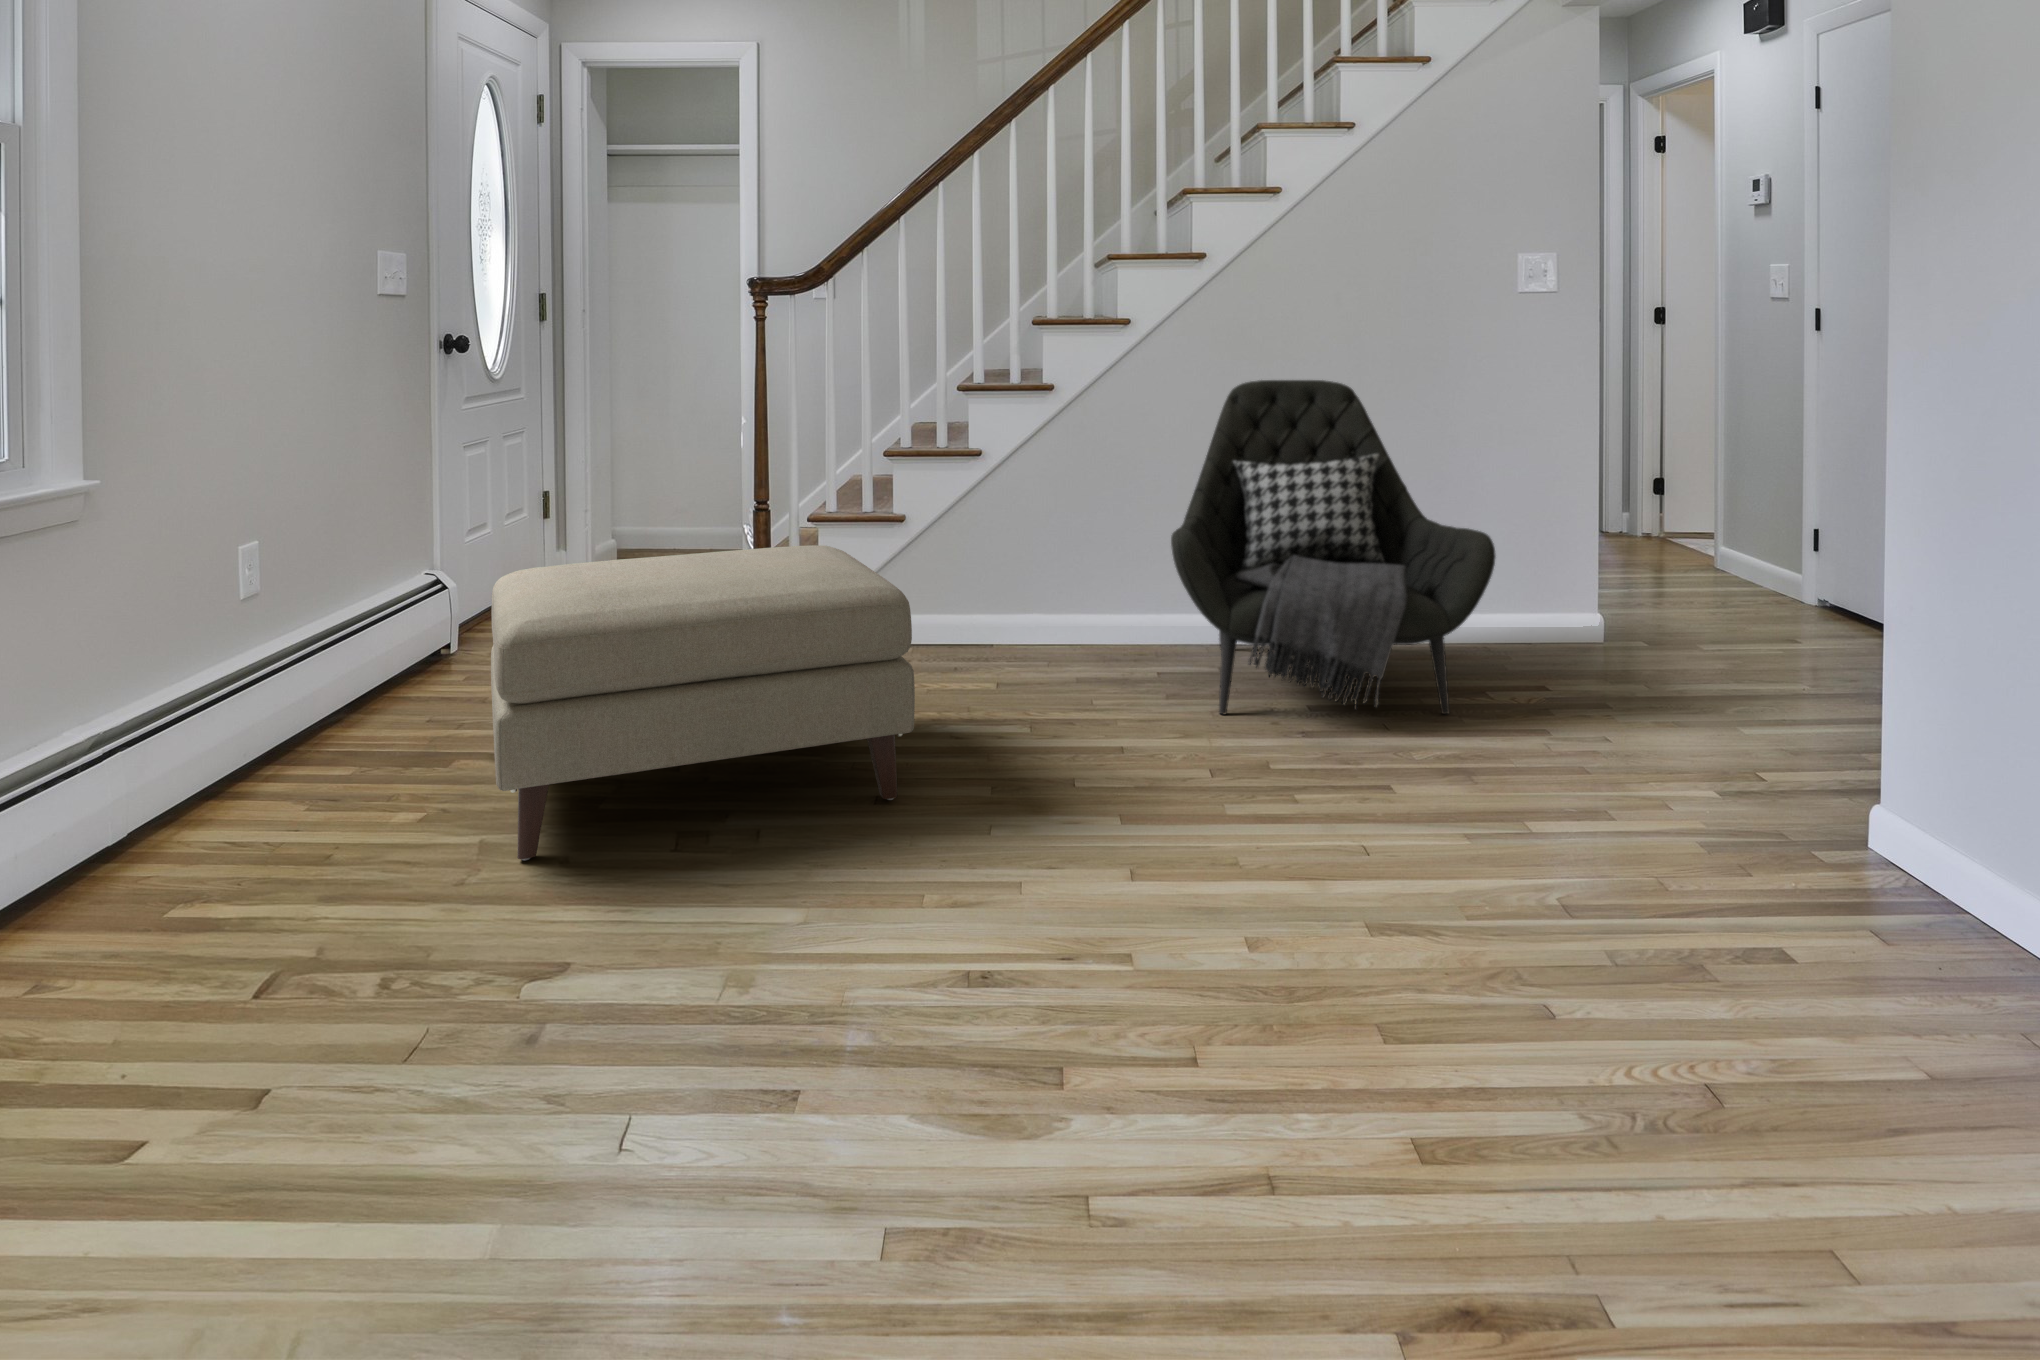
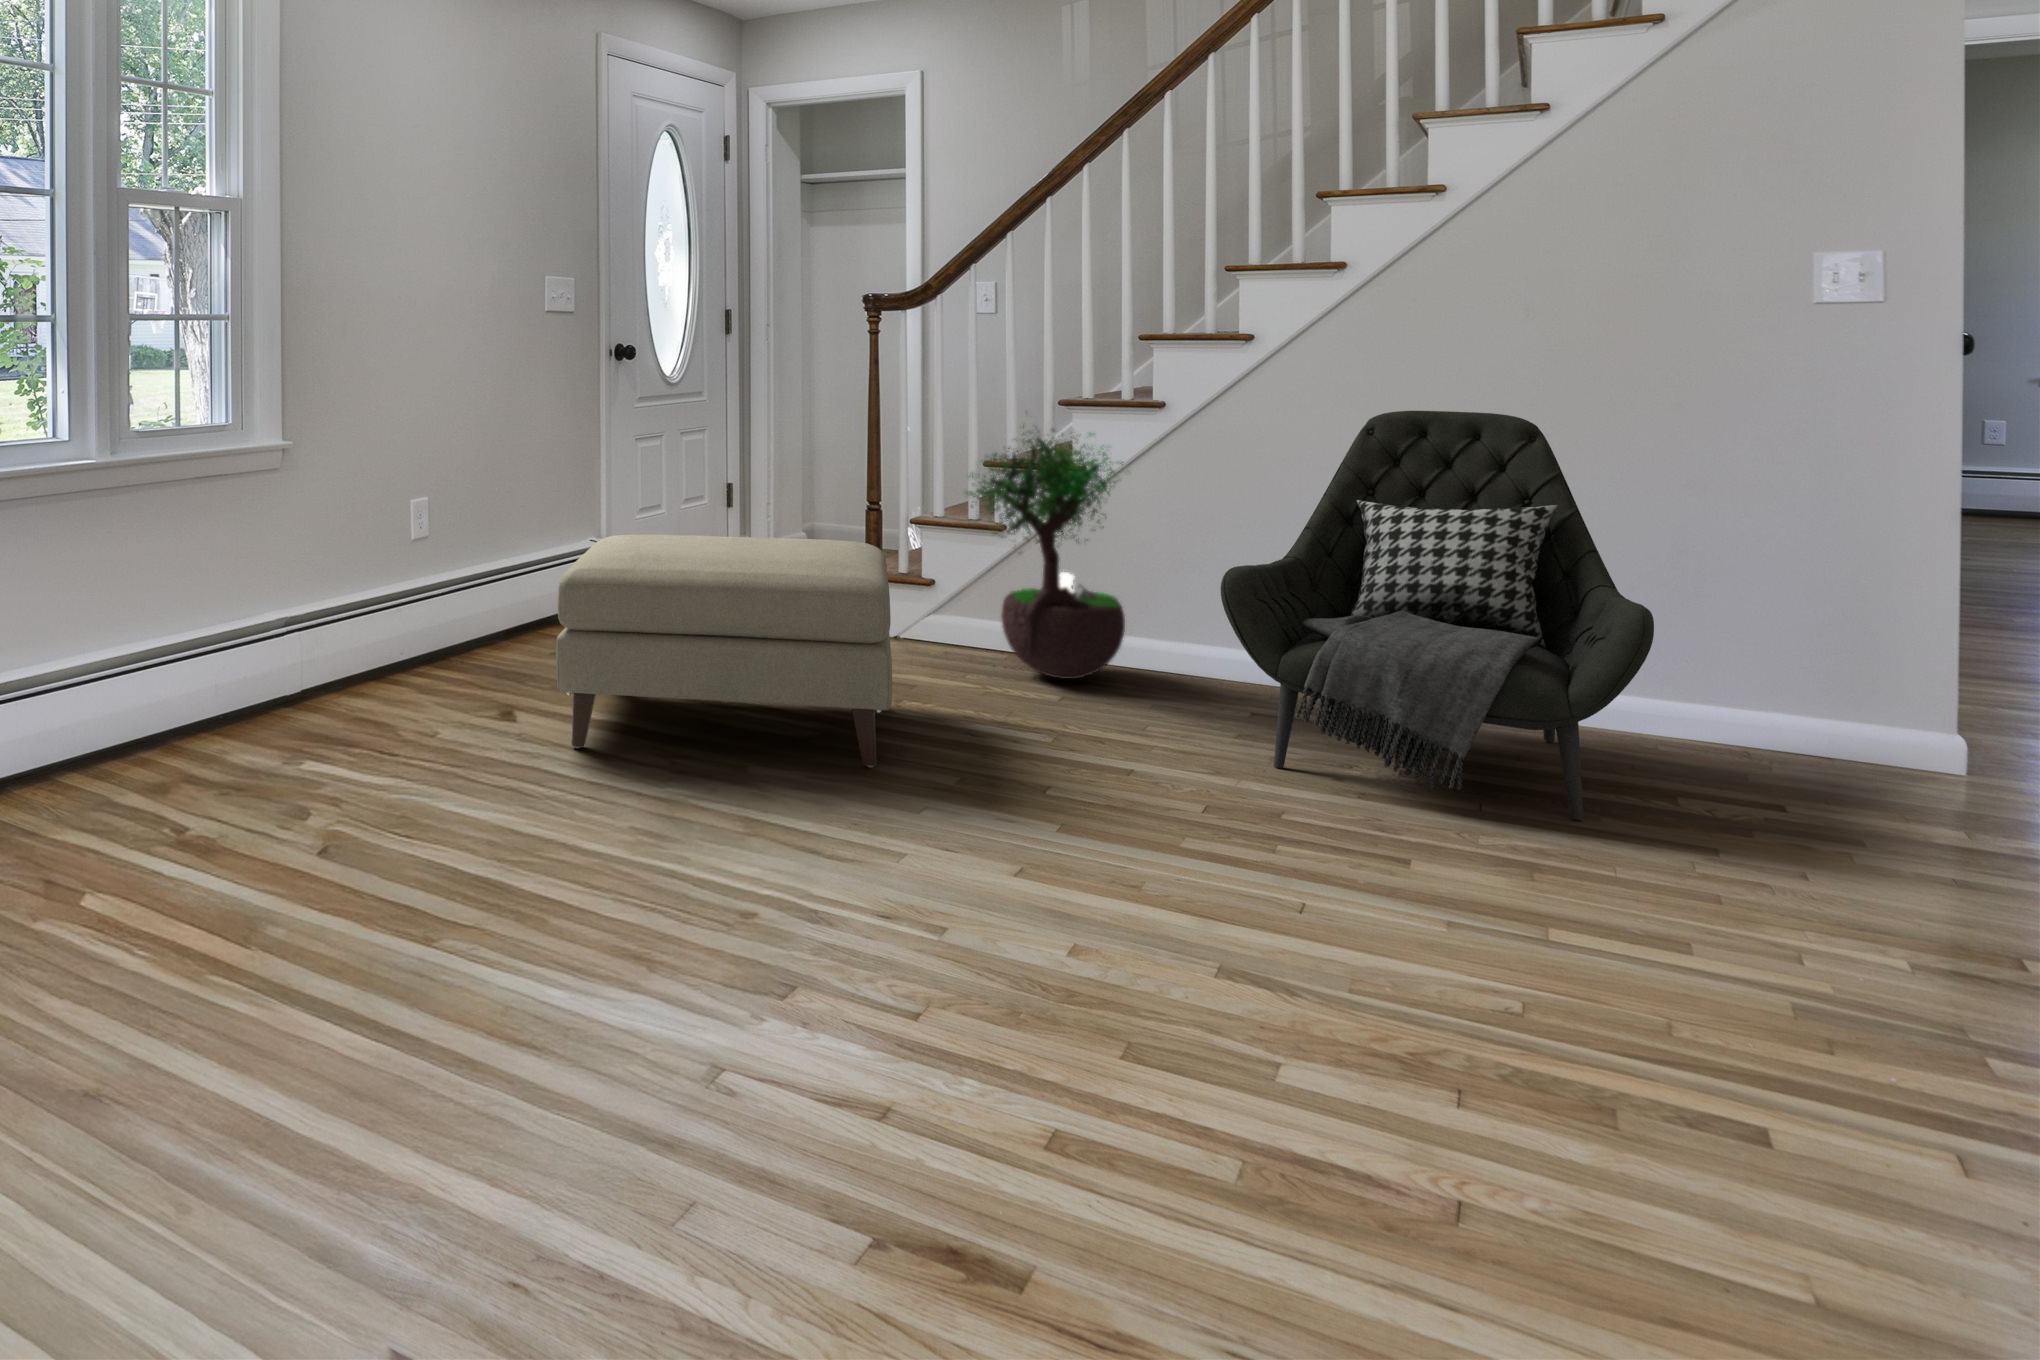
potted tree: none [890,393,1052,660] -> present [966,412,1125,679]

